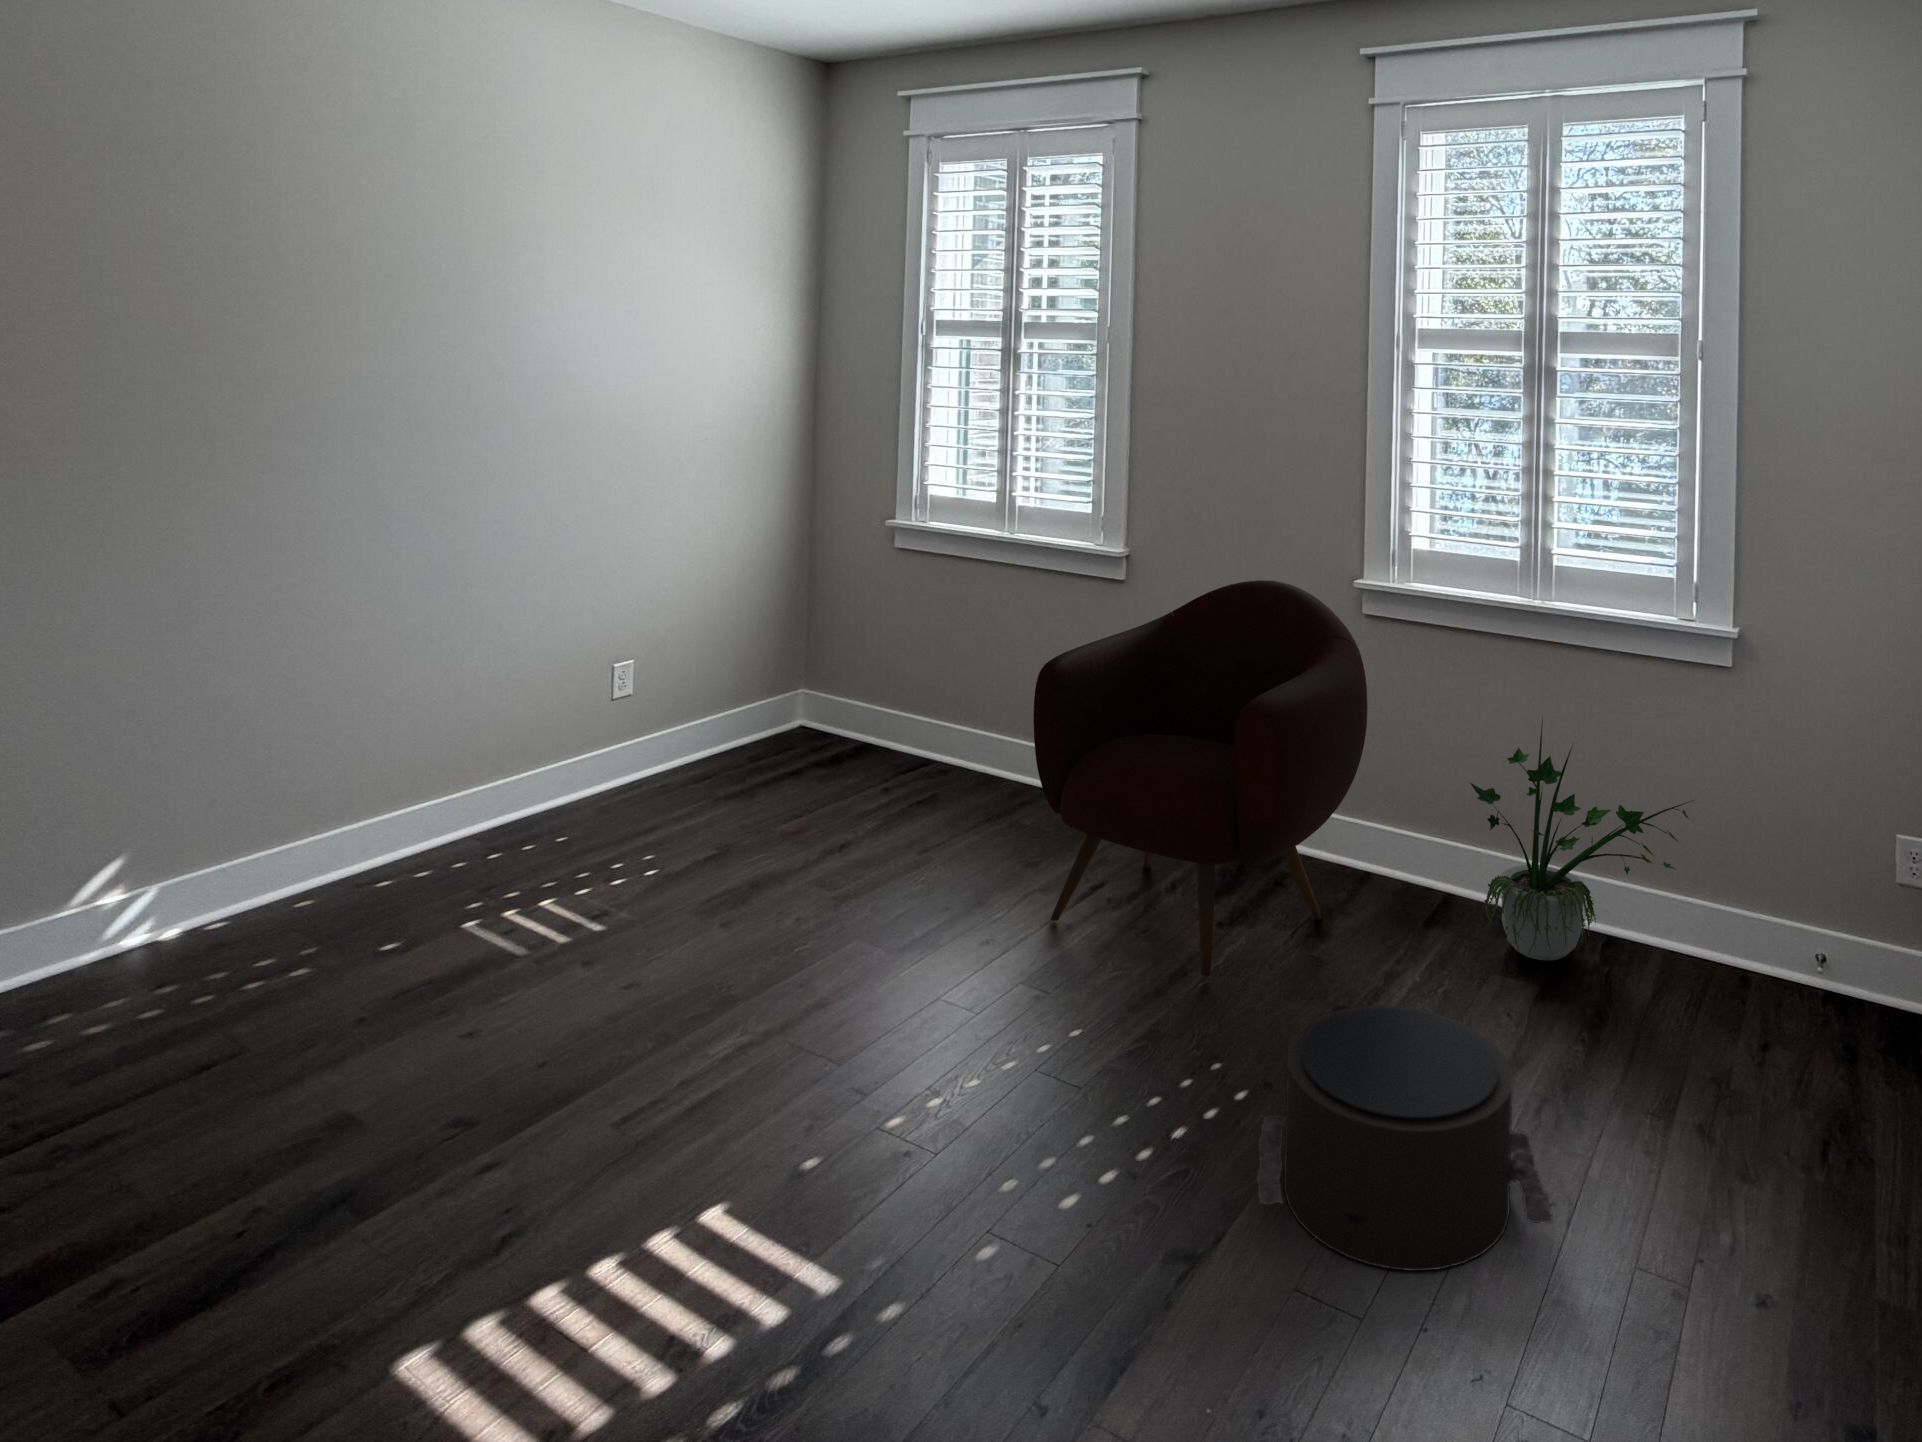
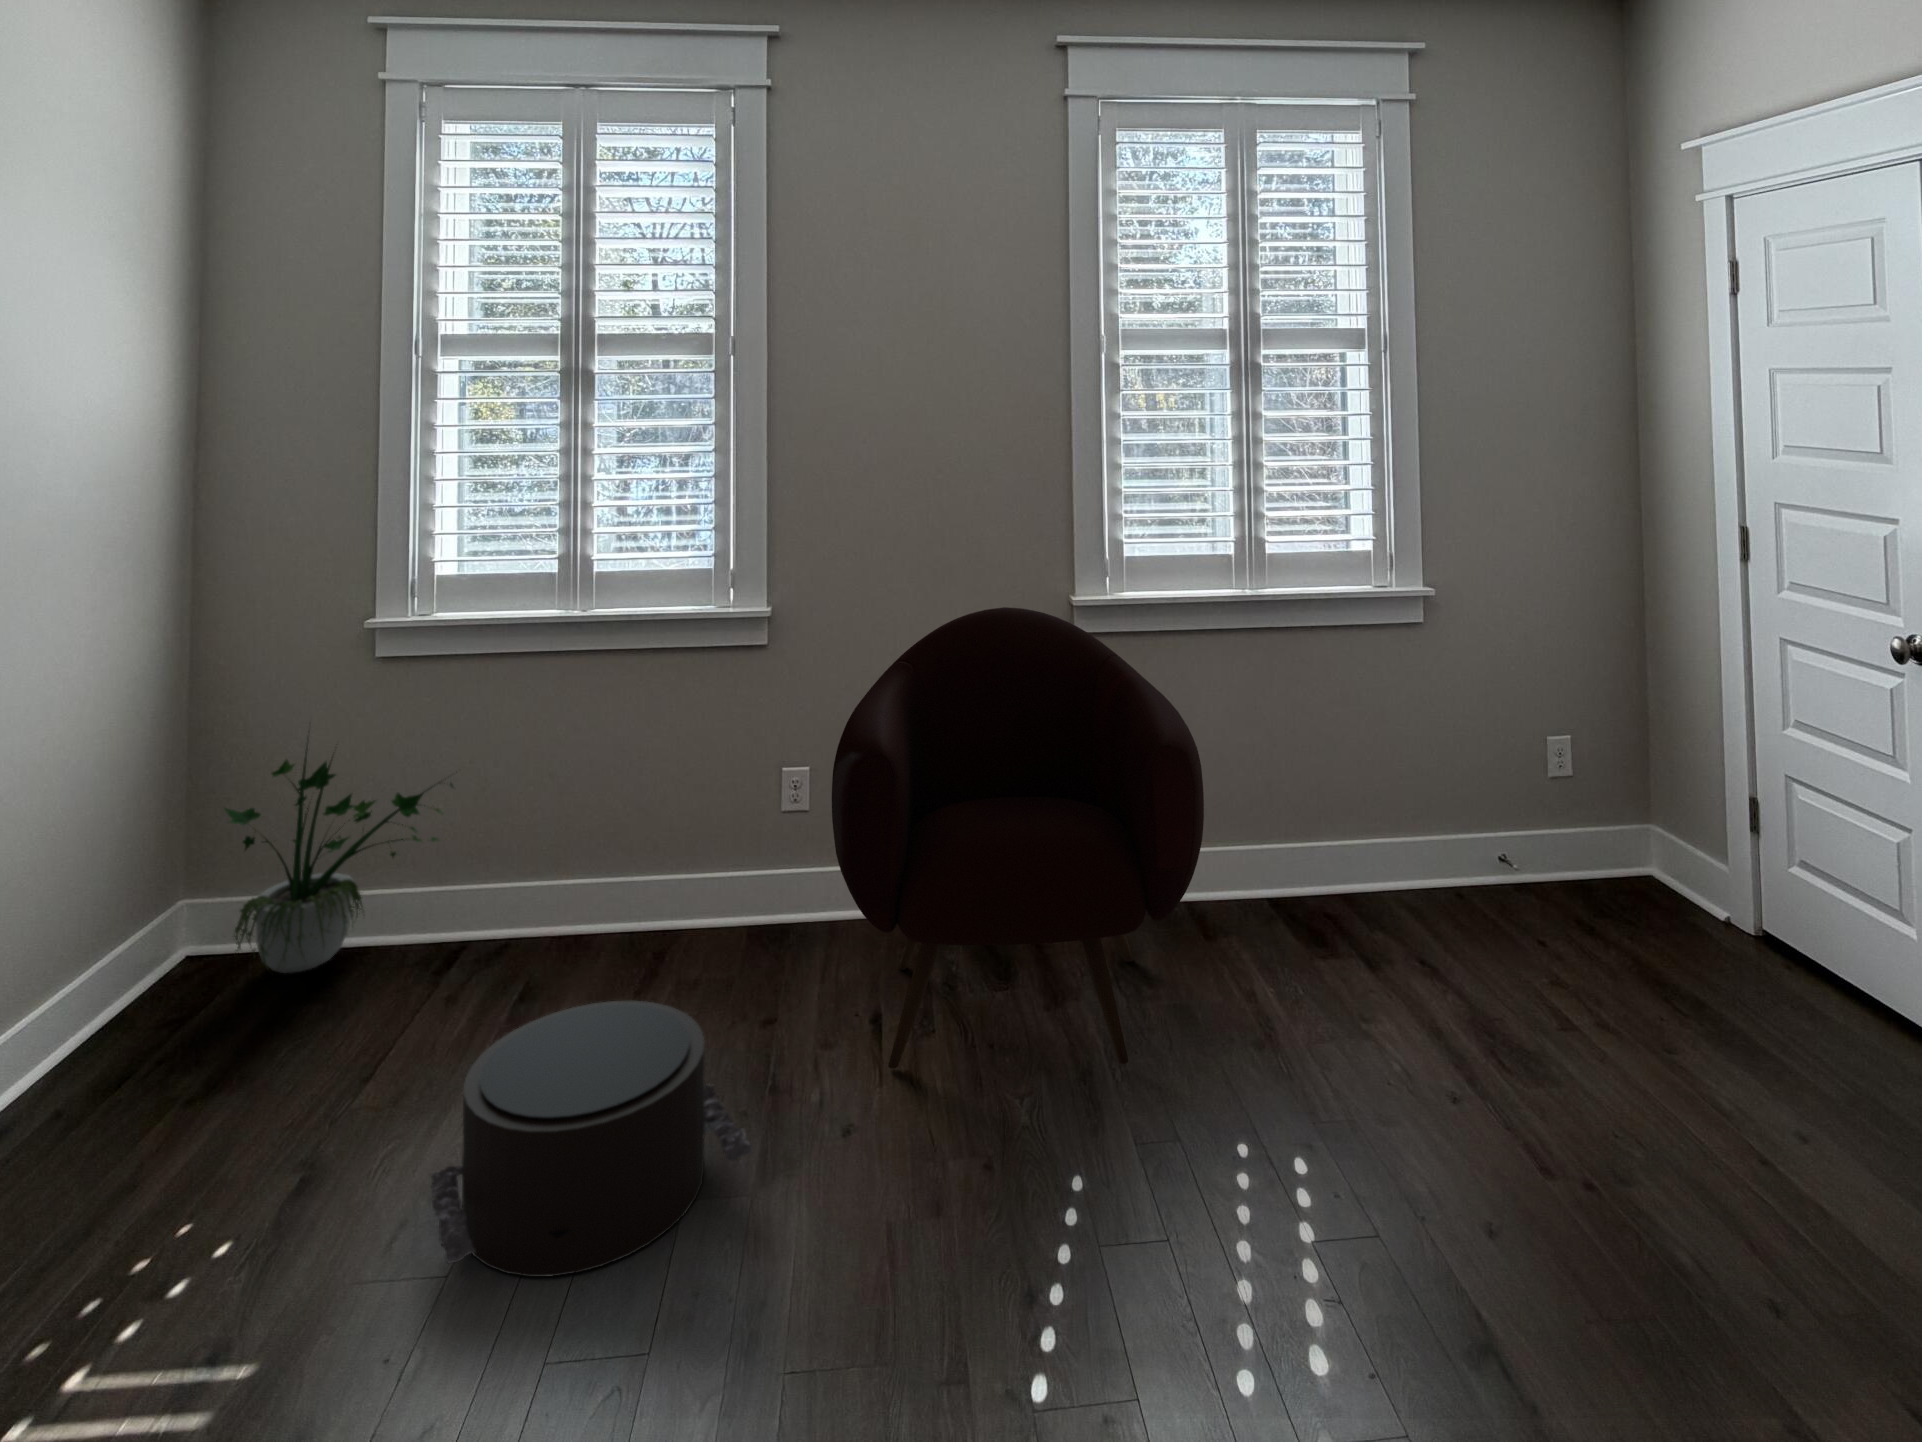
potted plant: present [1470,719,1689,961] -> present [225,731,457,973]
pouf: present [1257,1005,1553,1271] -> present [431,1001,752,1277]

